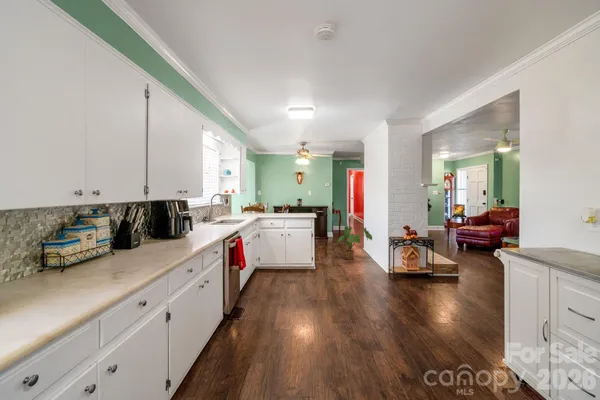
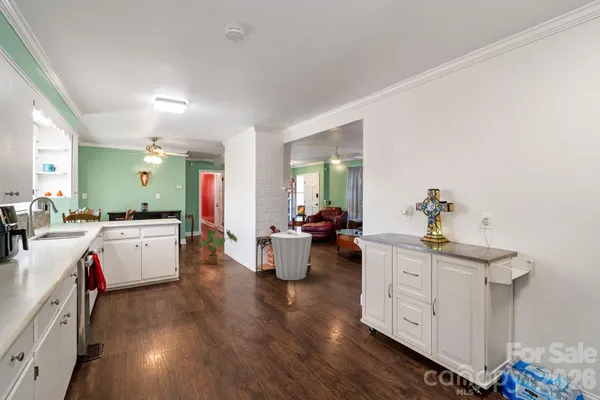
trash can: none [403,232,453,289] -> present [271,230,312,280]

